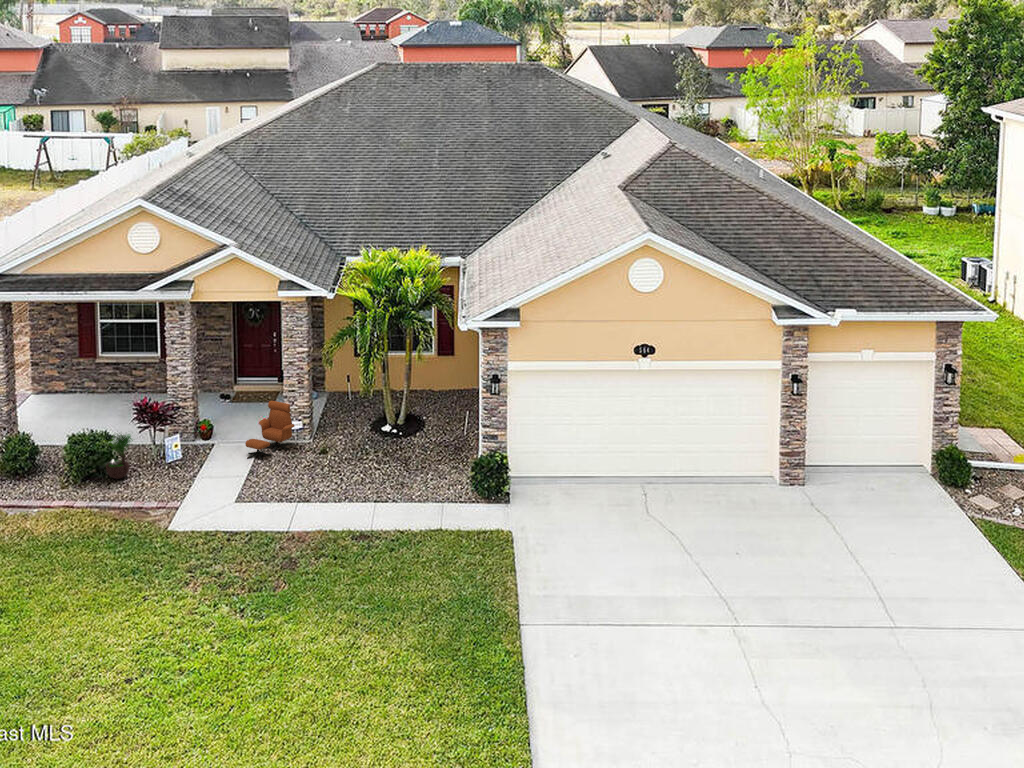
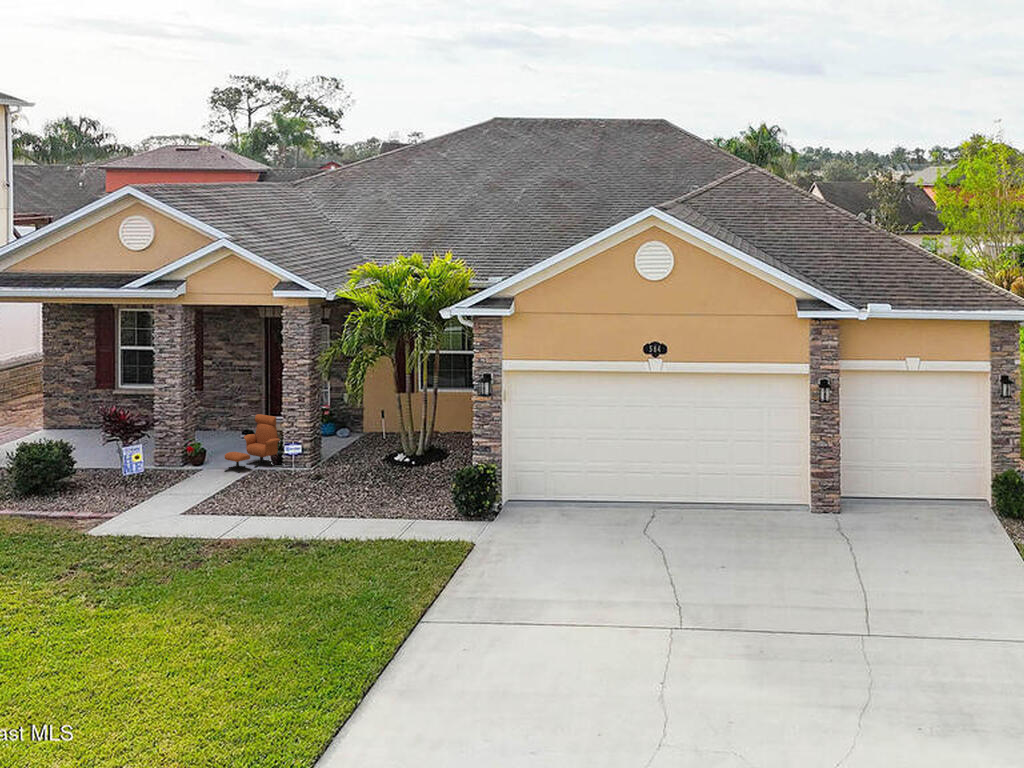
potted tree: present [106,434,133,479] -> none [64,429,97,483]

